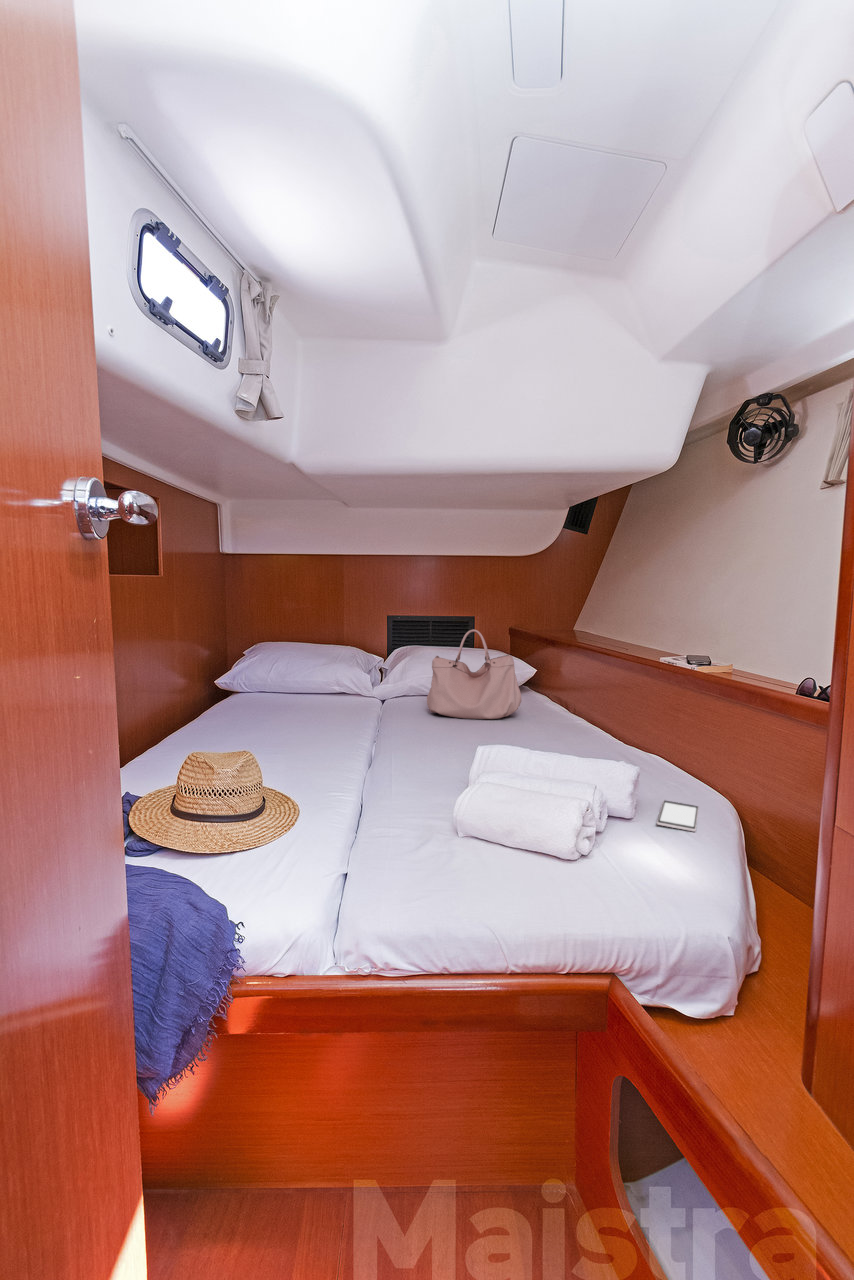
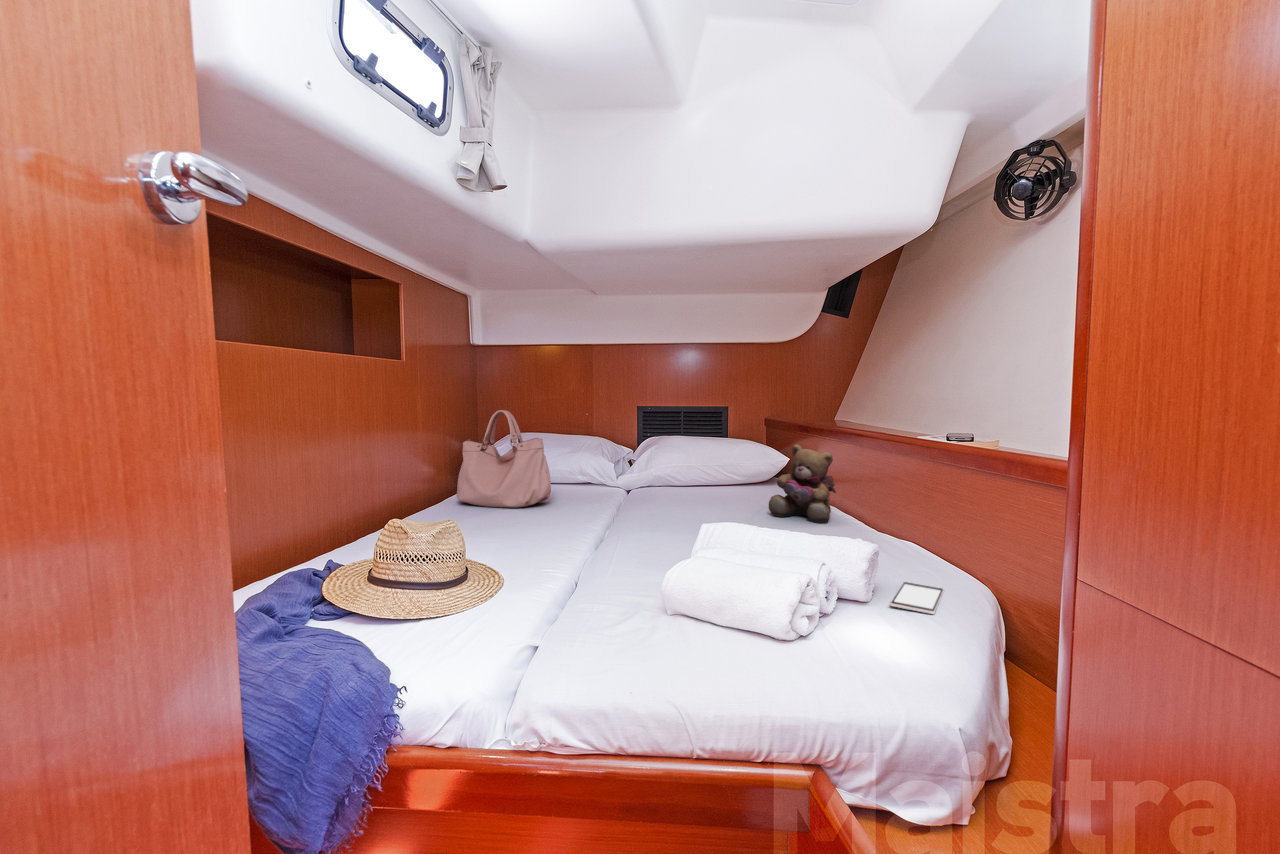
handbag: present [427,629,522,719] -> present [457,410,551,508]
teddy bear: none [525,664,586,738] -> present [769,444,836,524]

